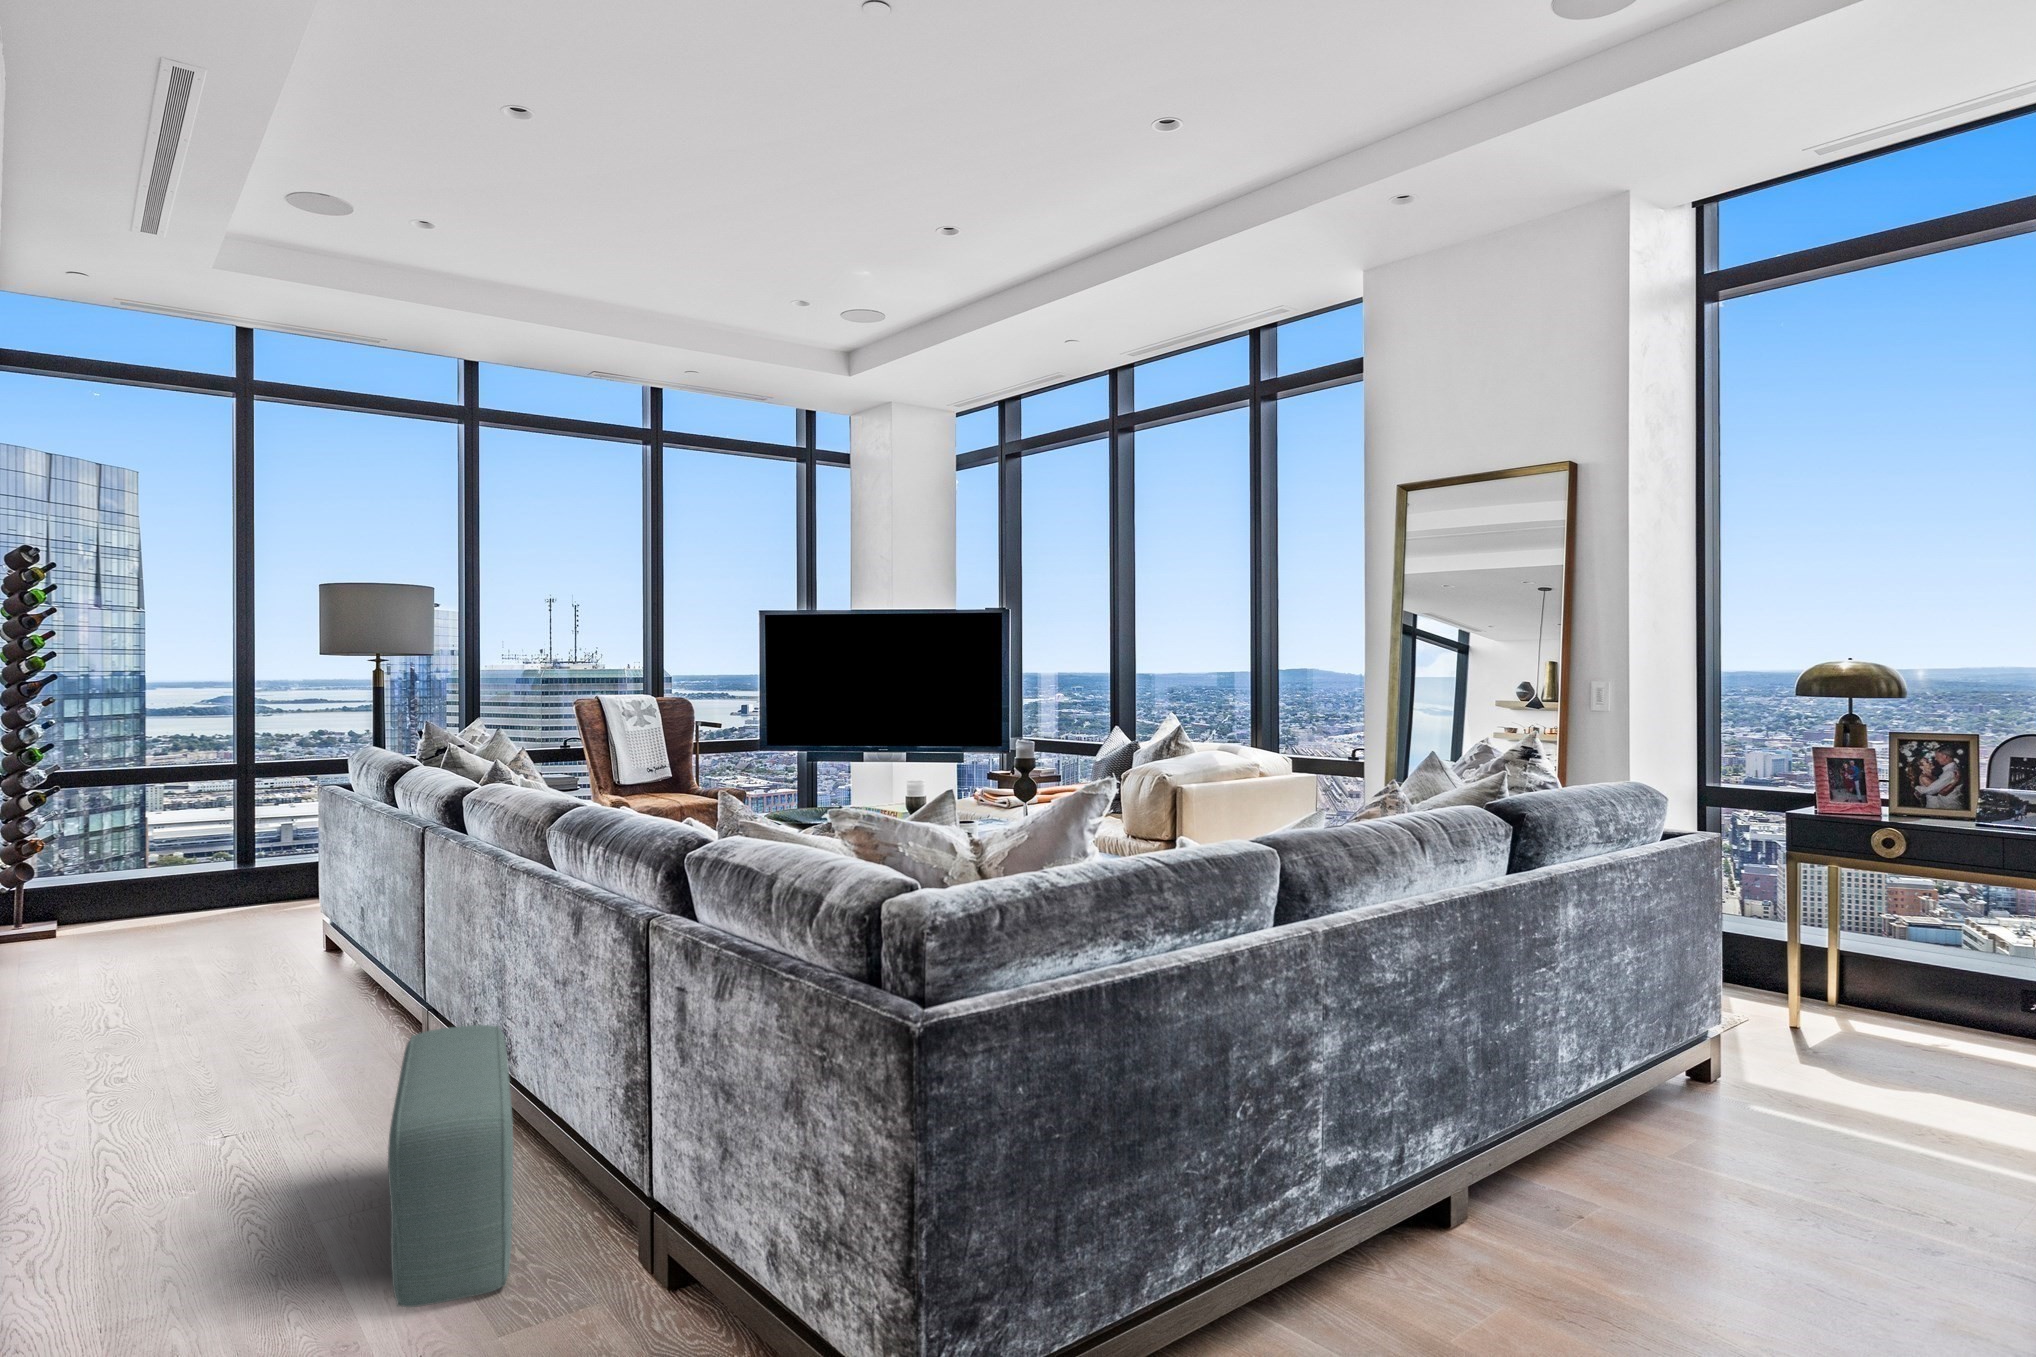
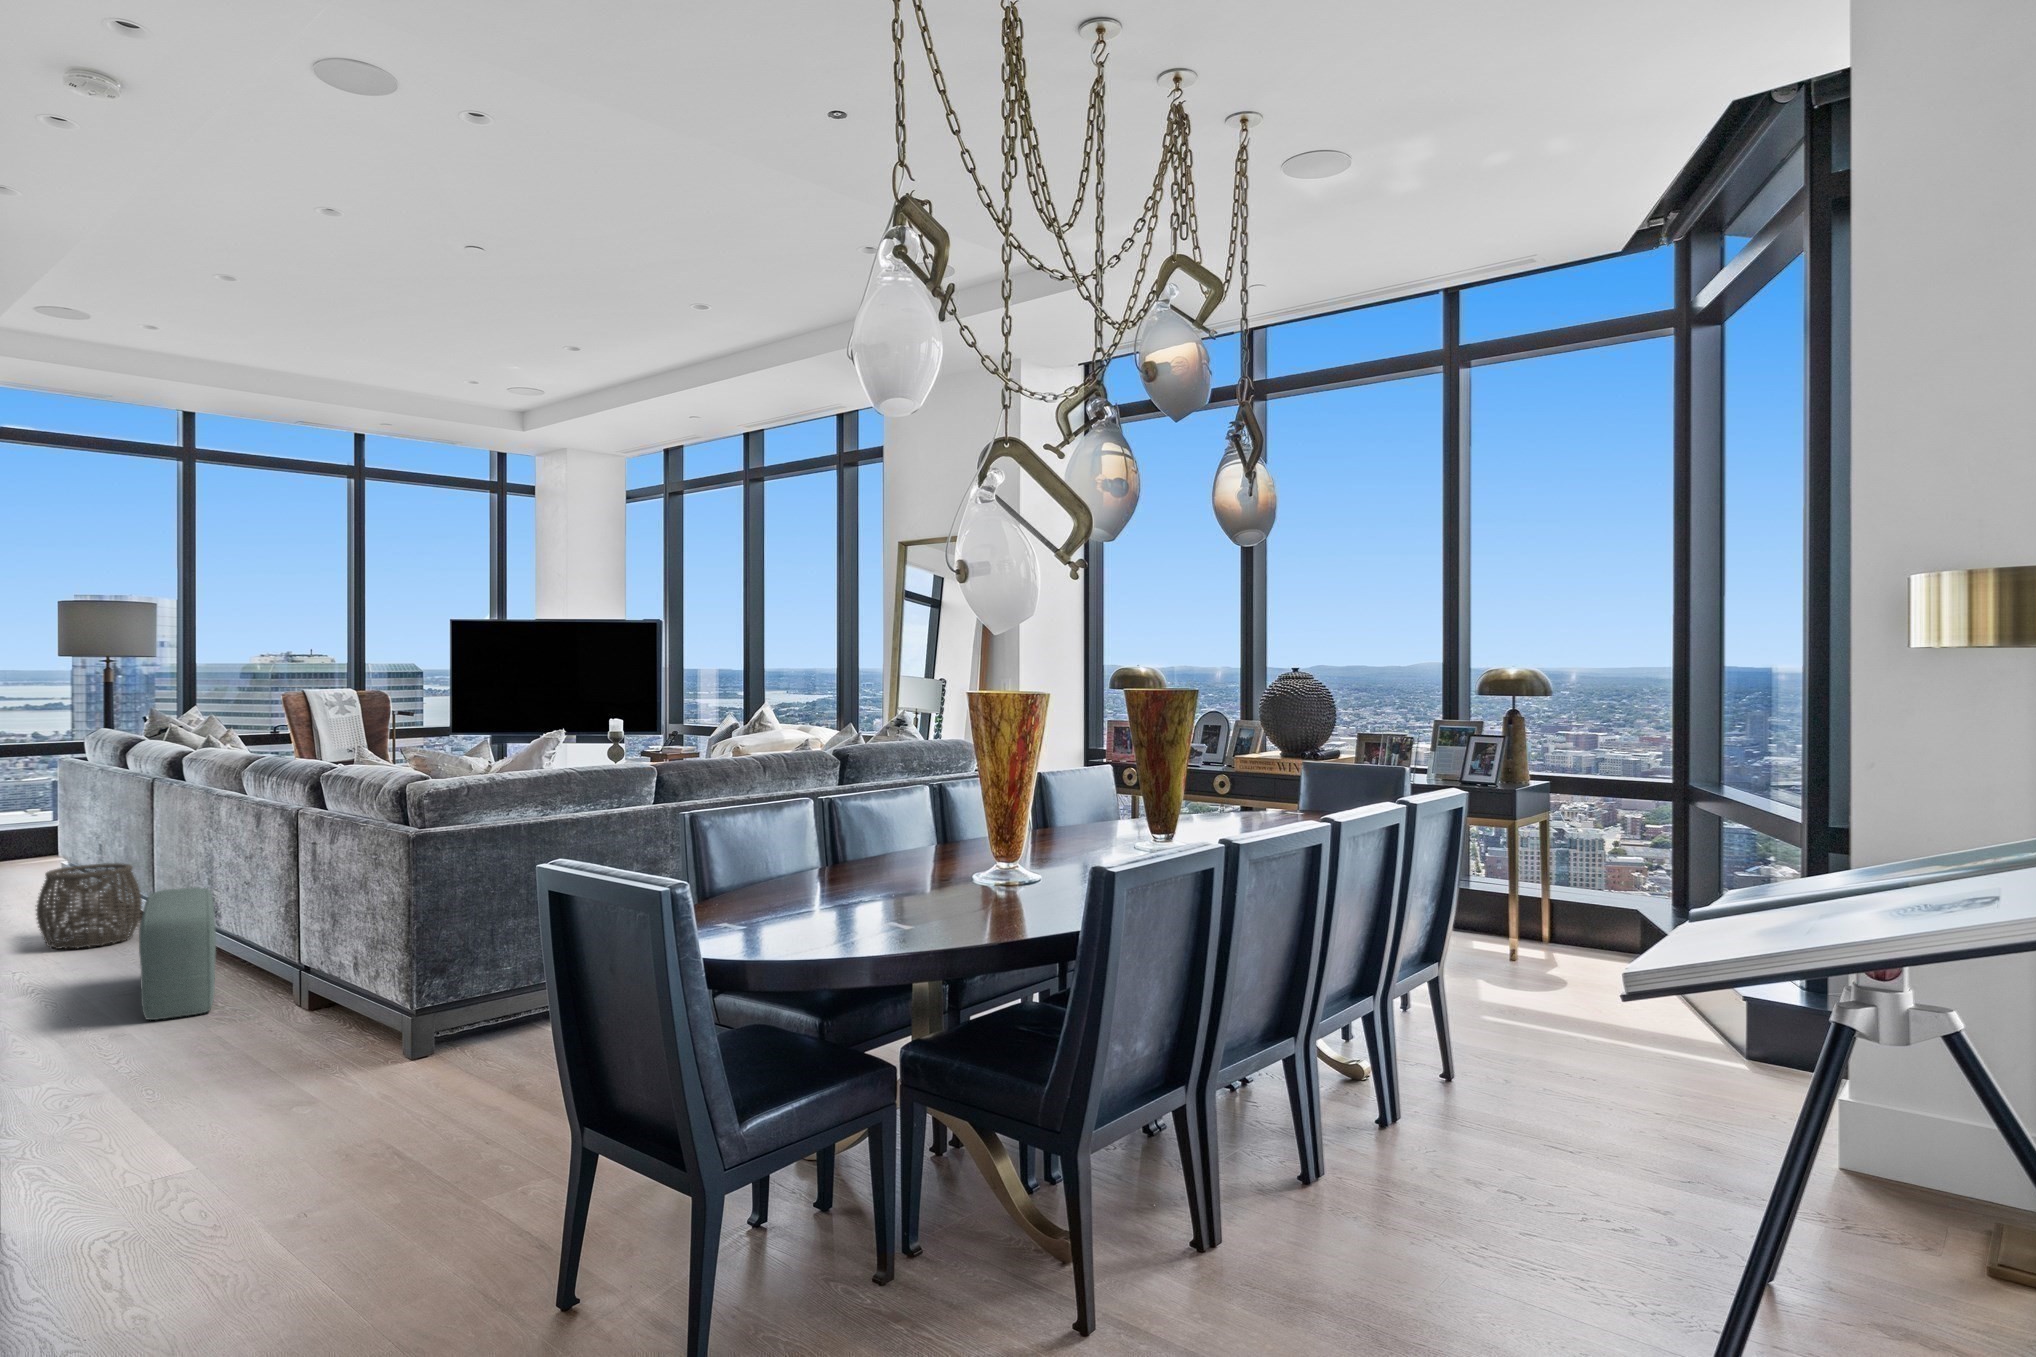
woven basket: none [262,950,408,1085] -> present [36,863,142,949]

